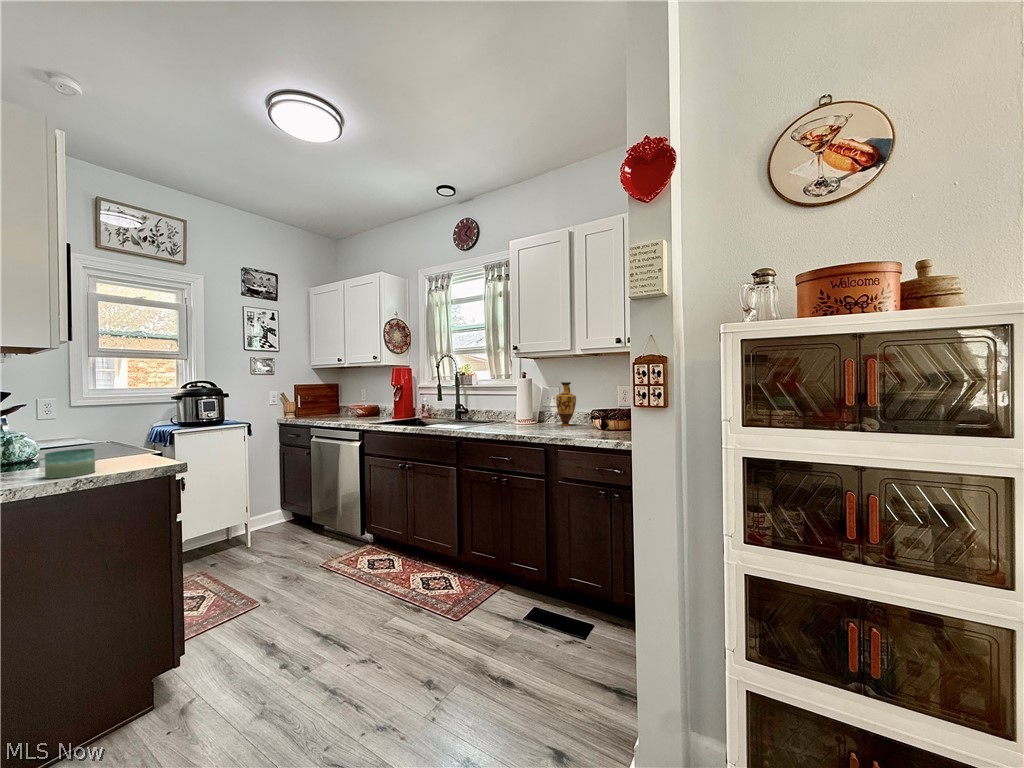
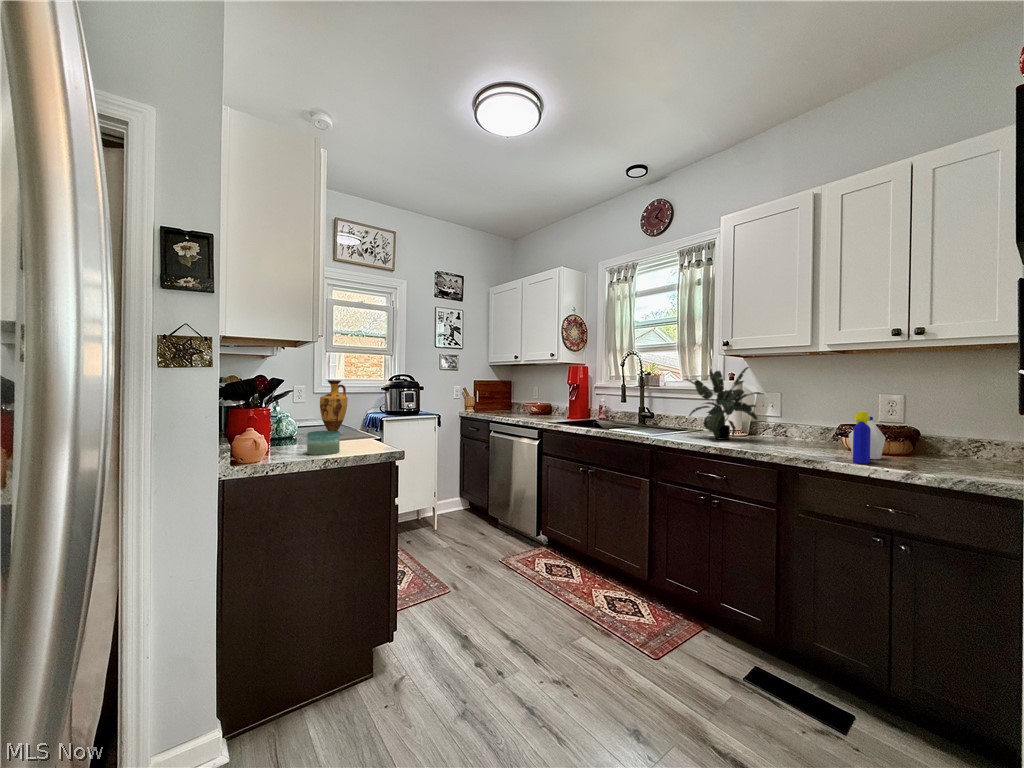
potted plant: none [484,368,543,428] -> present [686,367,764,440]
vase: present [556,382,576,426] -> present [320,380,348,431]
bottle: none [592,401,614,439] -> present [849,412,886,464]

